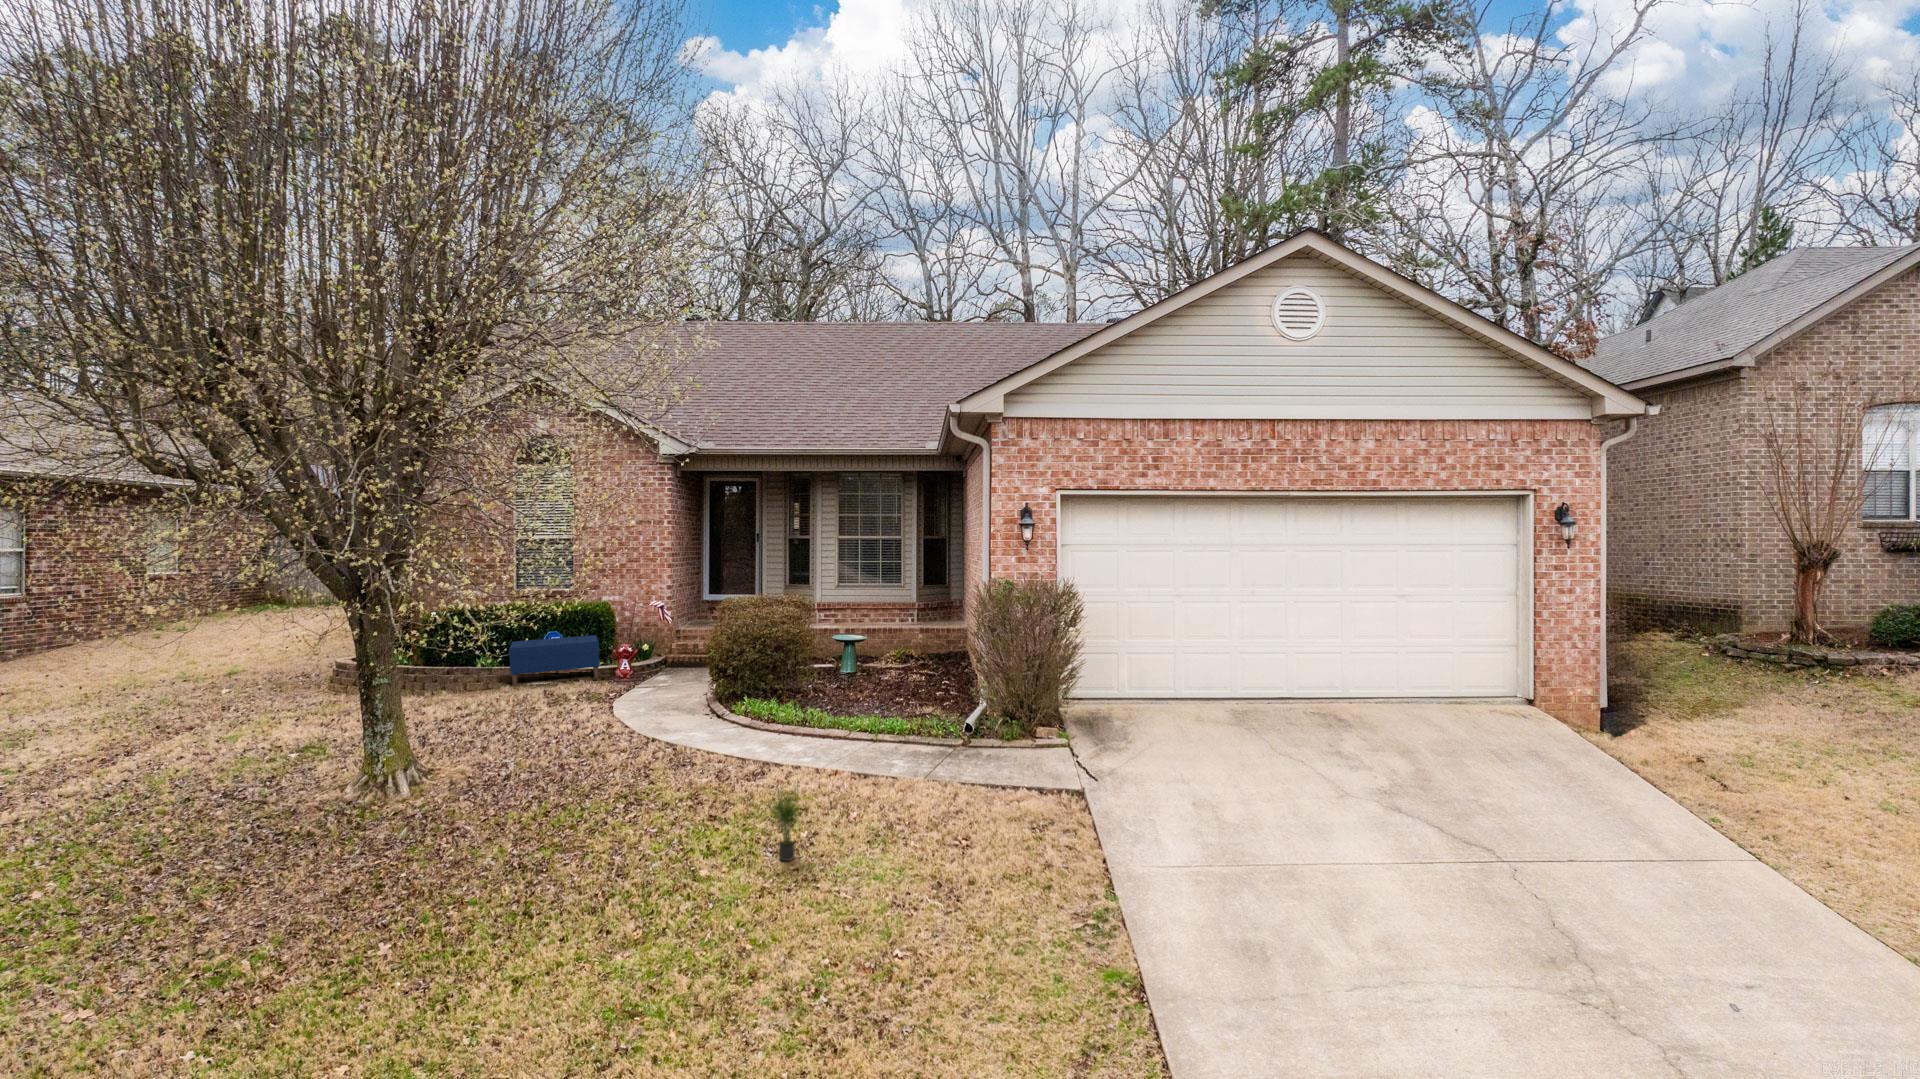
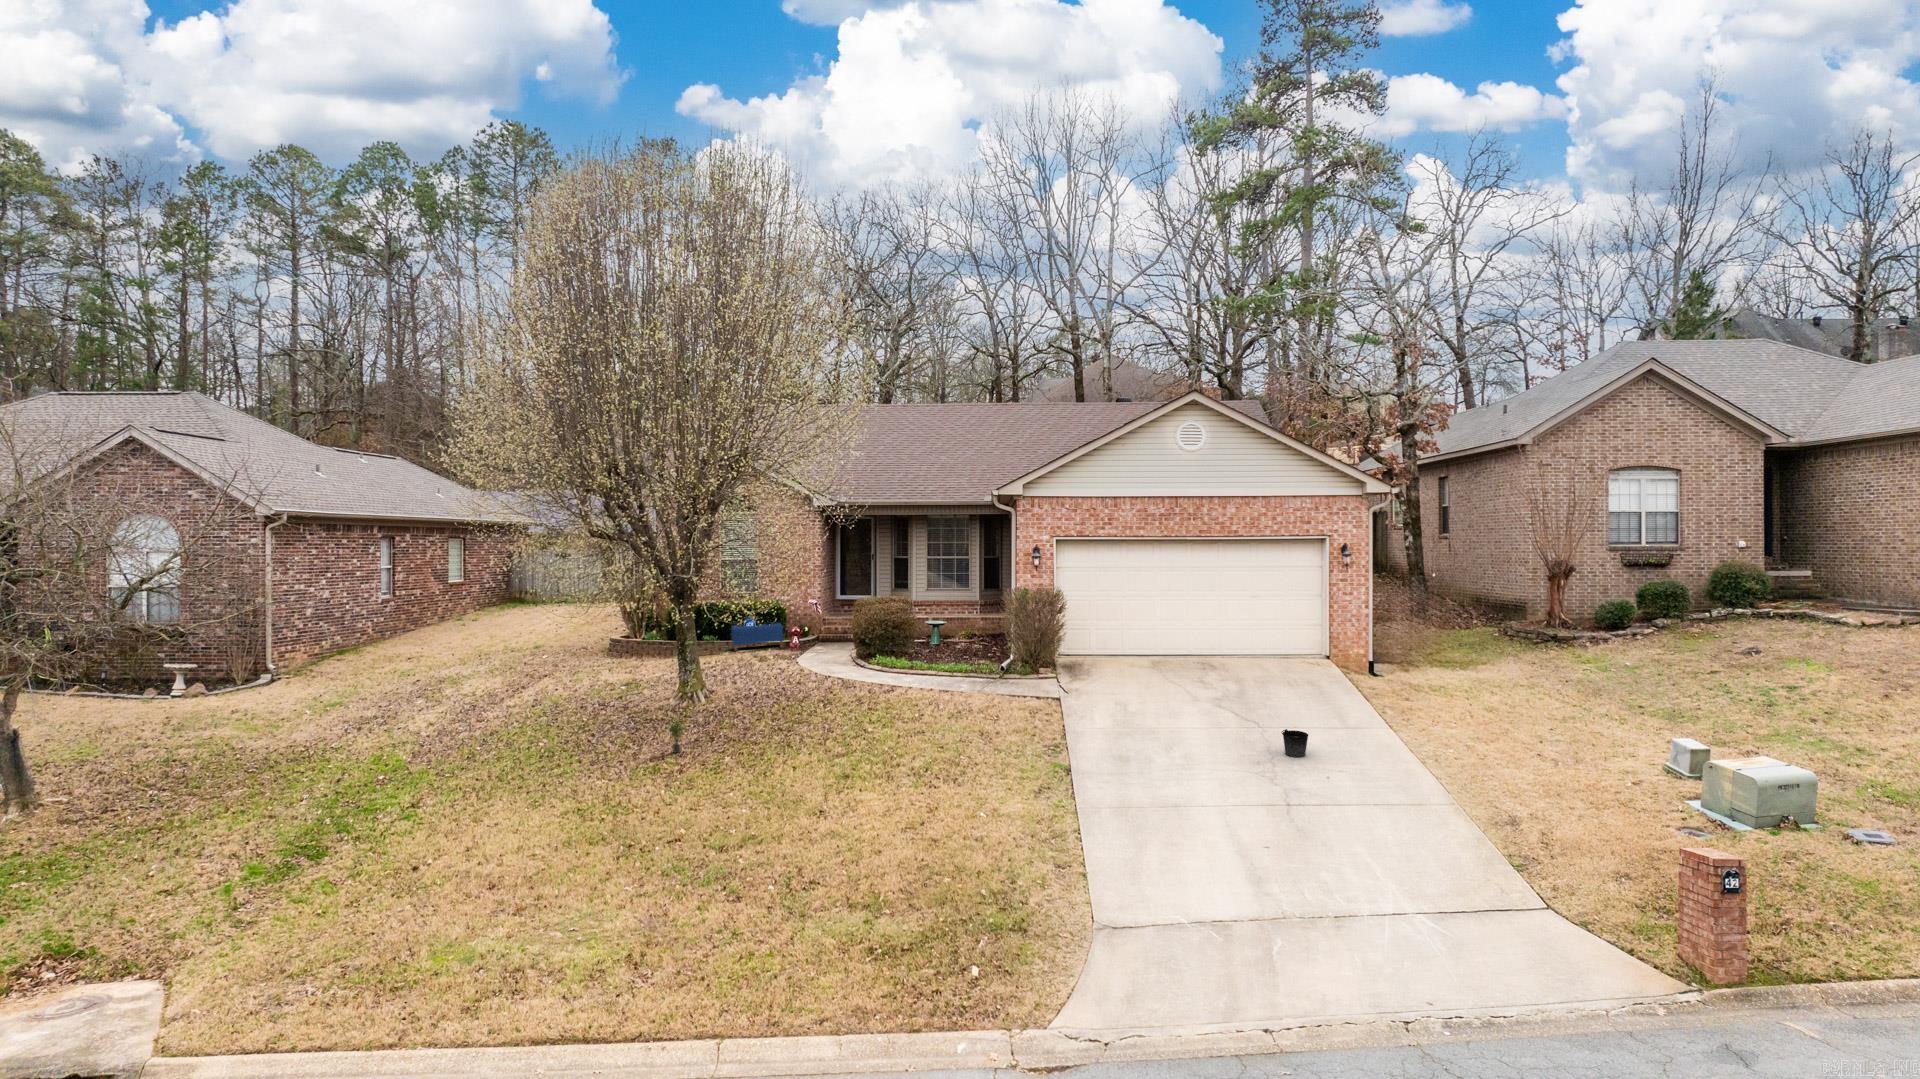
potted plant: present [766,788,800,861] -> present [667,719,684,753]
bucket: none [1685,912,1772,993] -> present [1282,729,1308,757]

